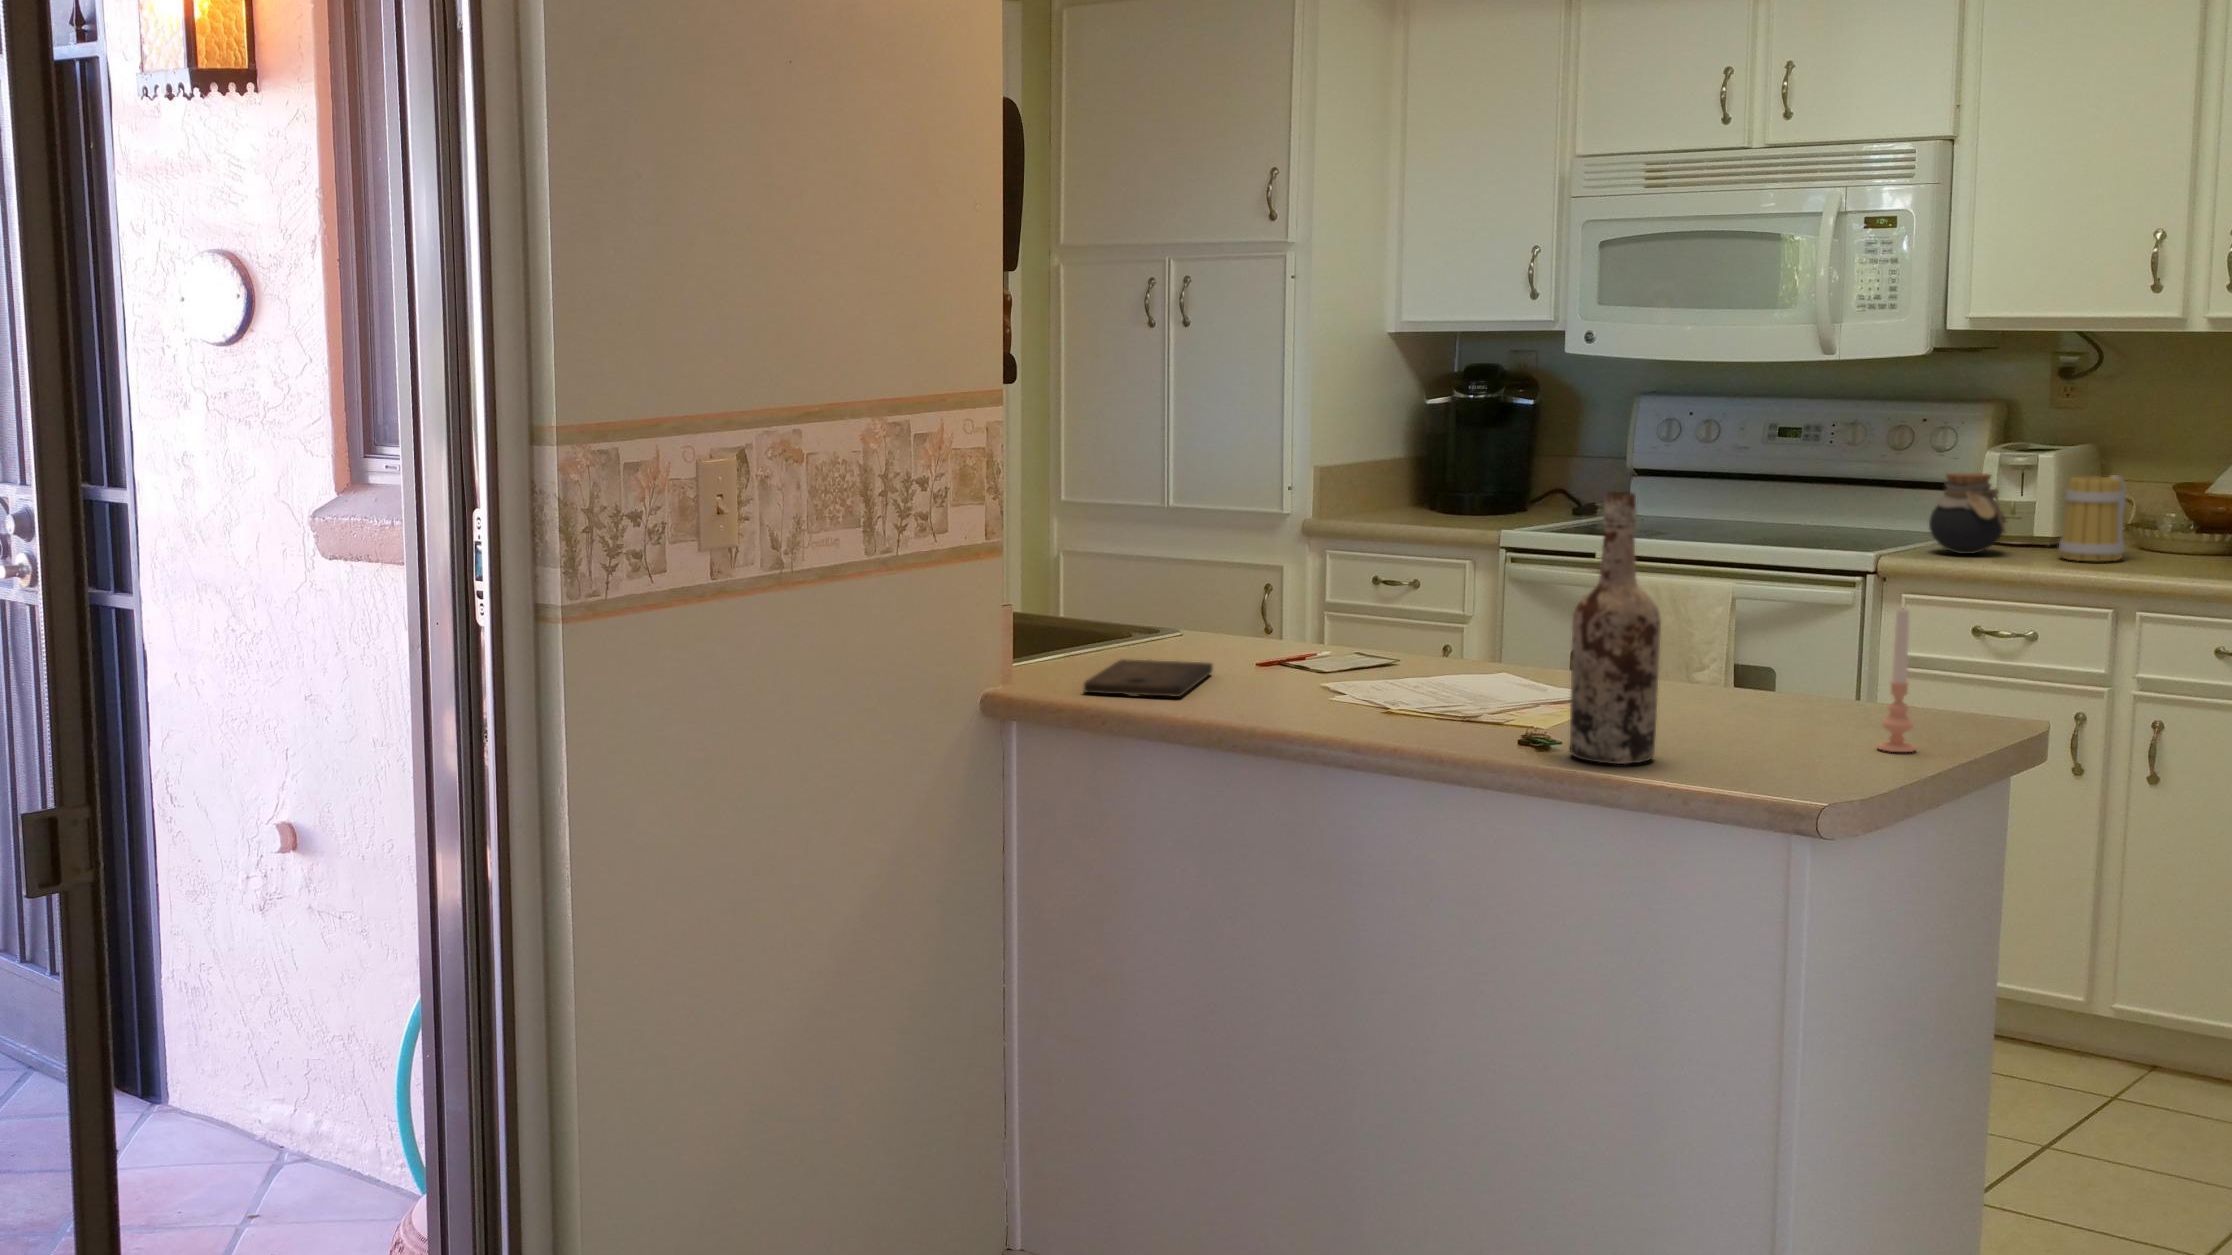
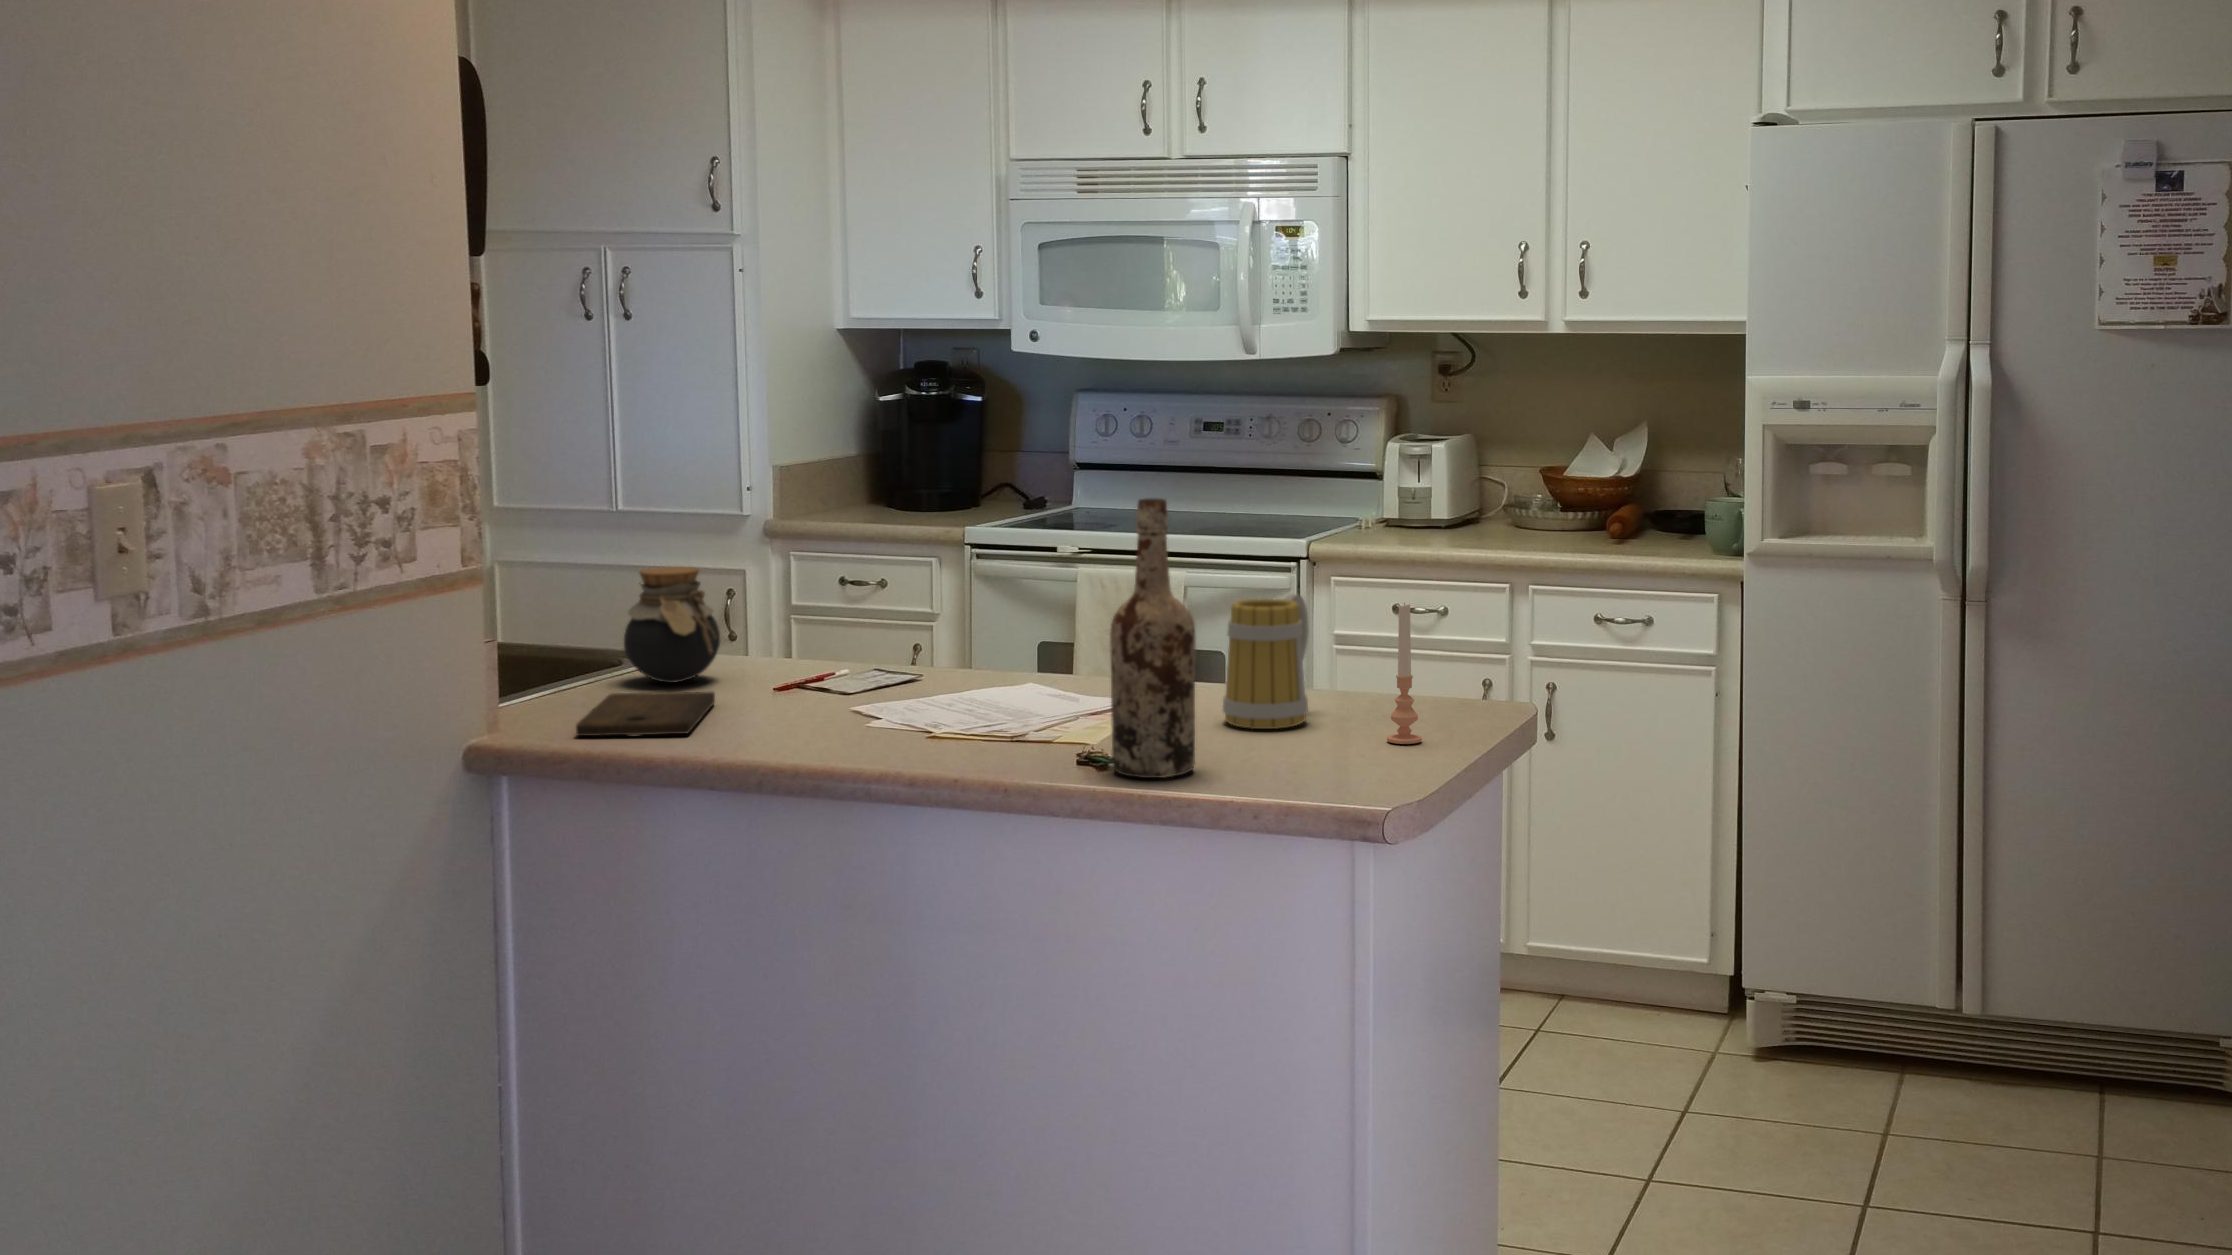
jar: present [1929,473,2006,554] -> present [624,567,720,683]
mug: present [2059,475,2126,561] -> present [1223,594,1309,729]

